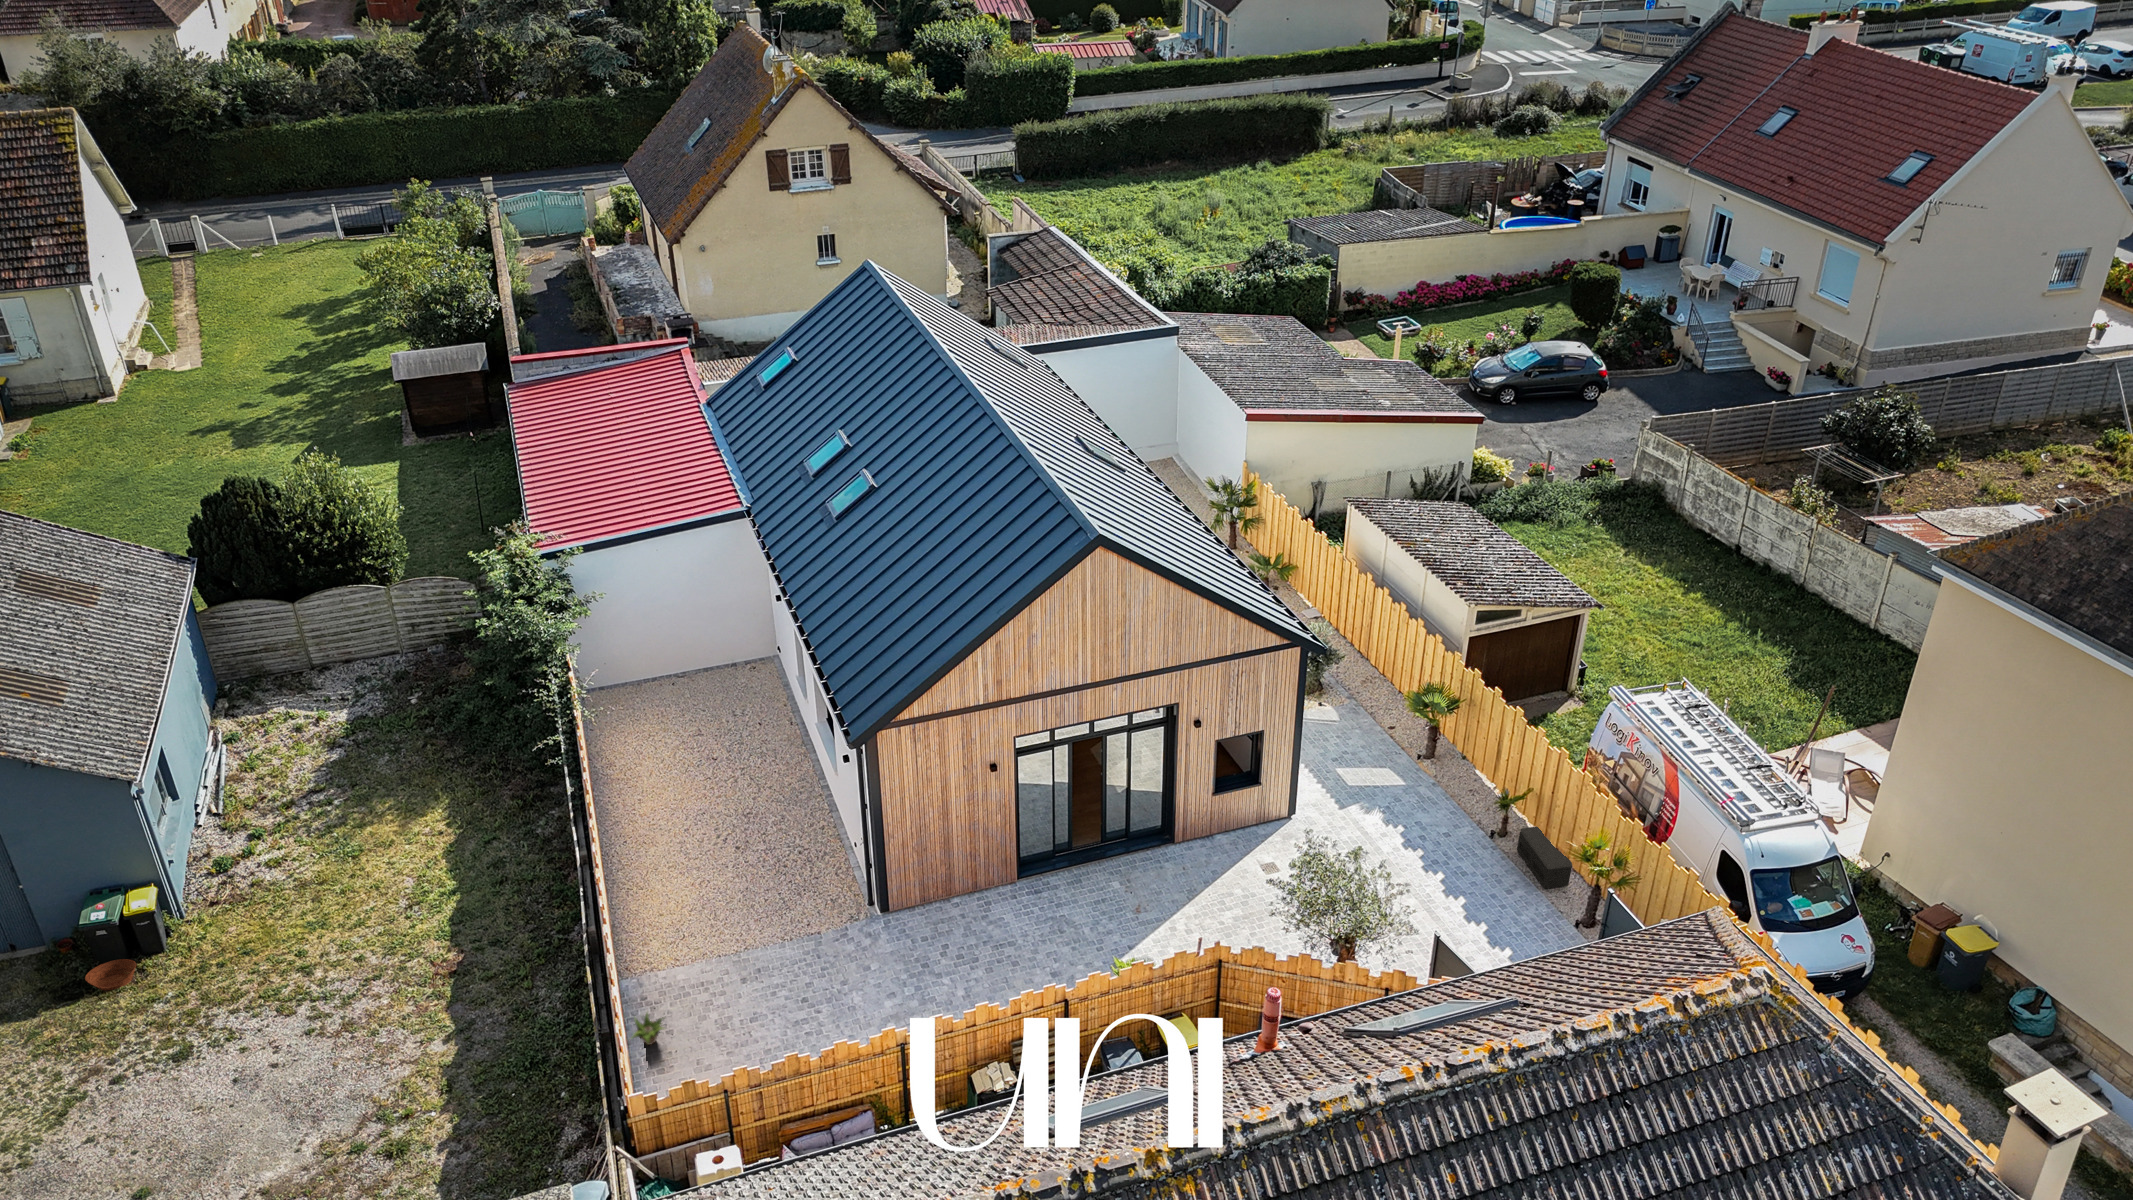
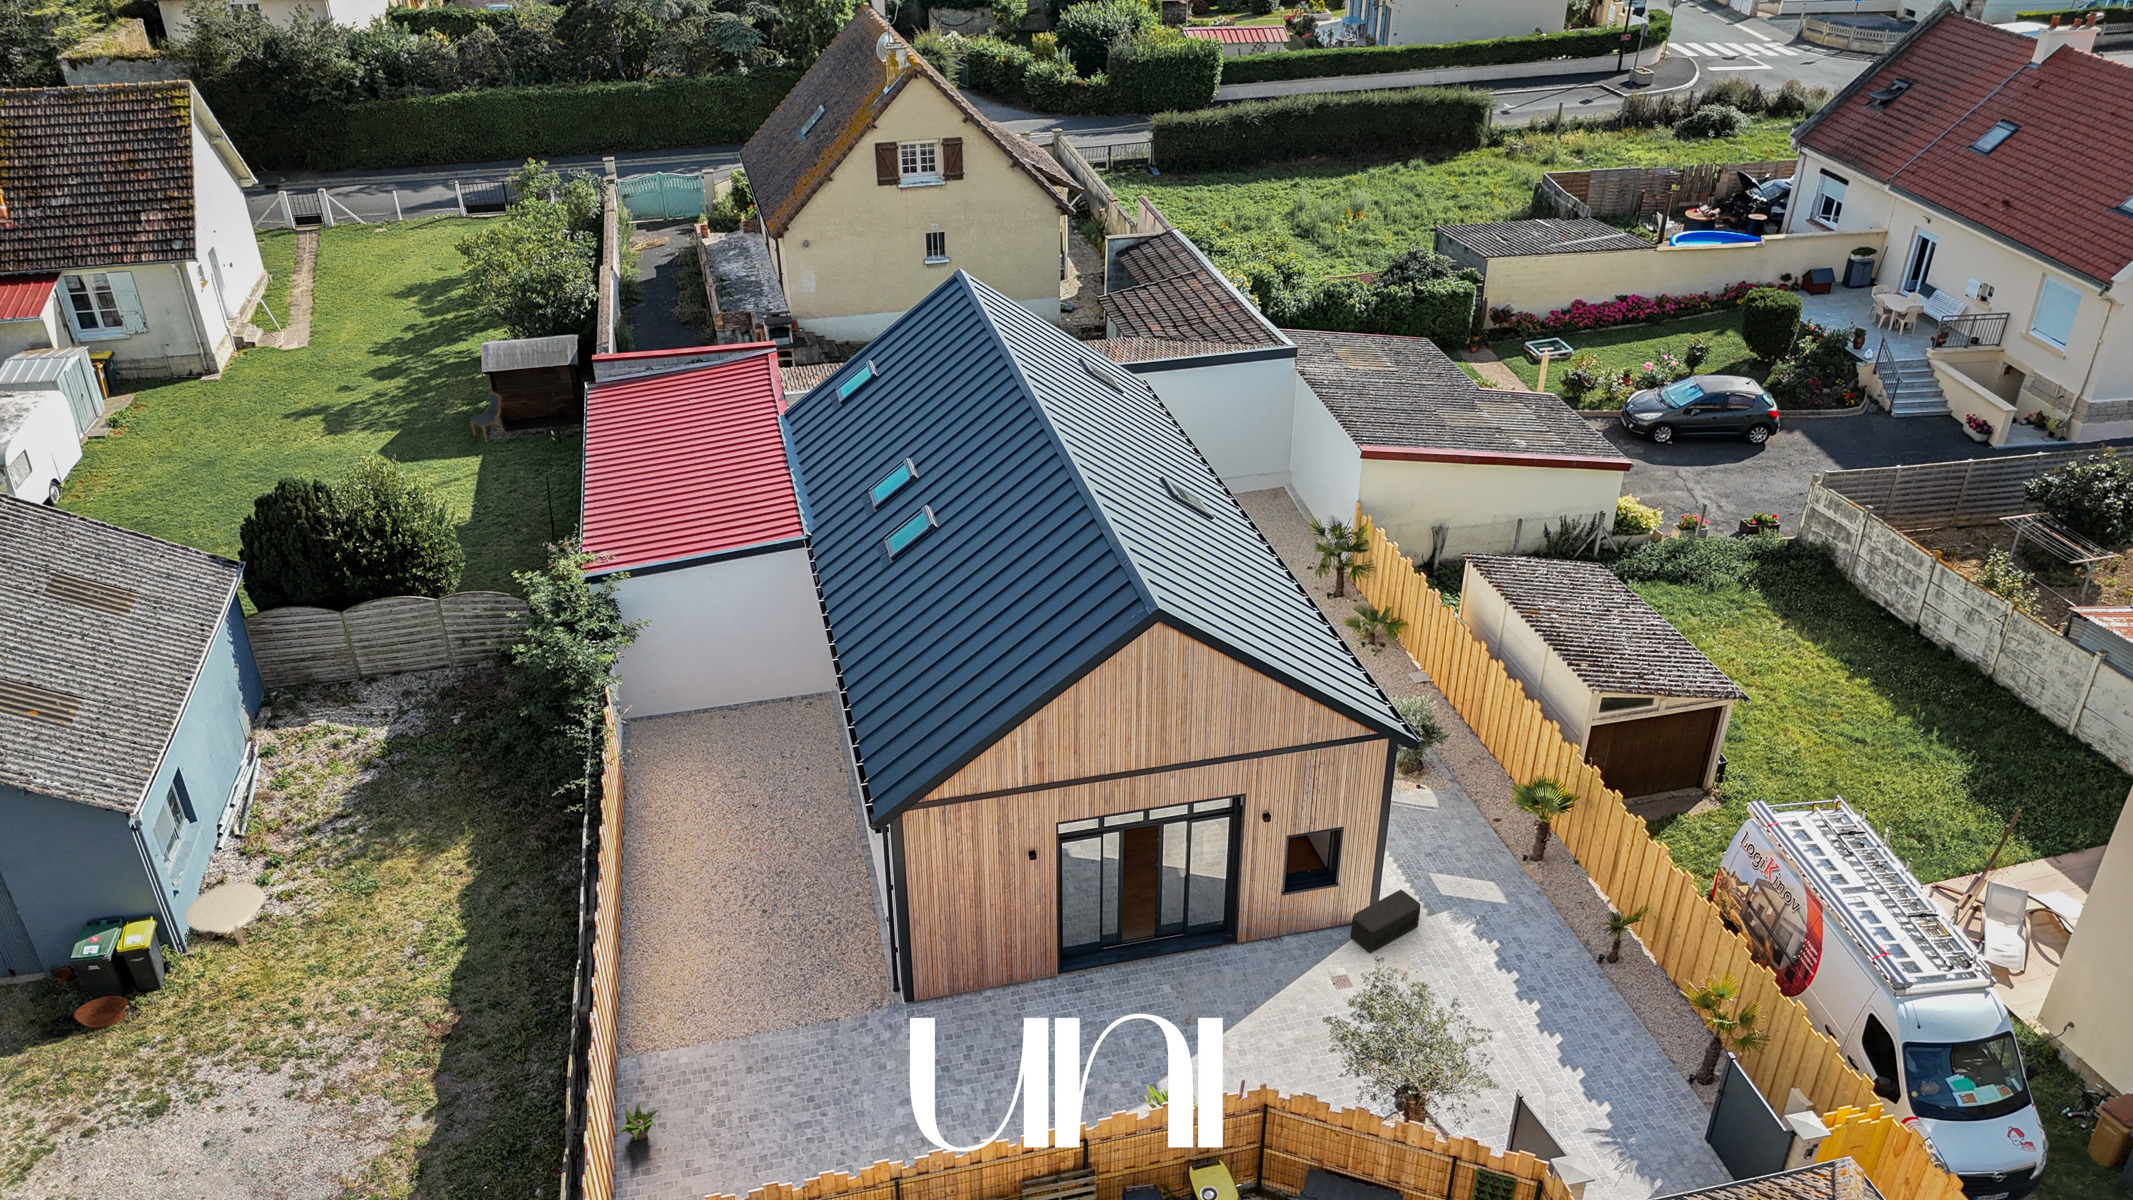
chair: none [382,401,417,450] -> present [470,392,504,440]
storage bench: present [1517,826,1572,889] -> present [1350,890,1421,953]
round table: none [181,852,257,910] -> present [185,882,264,946]

